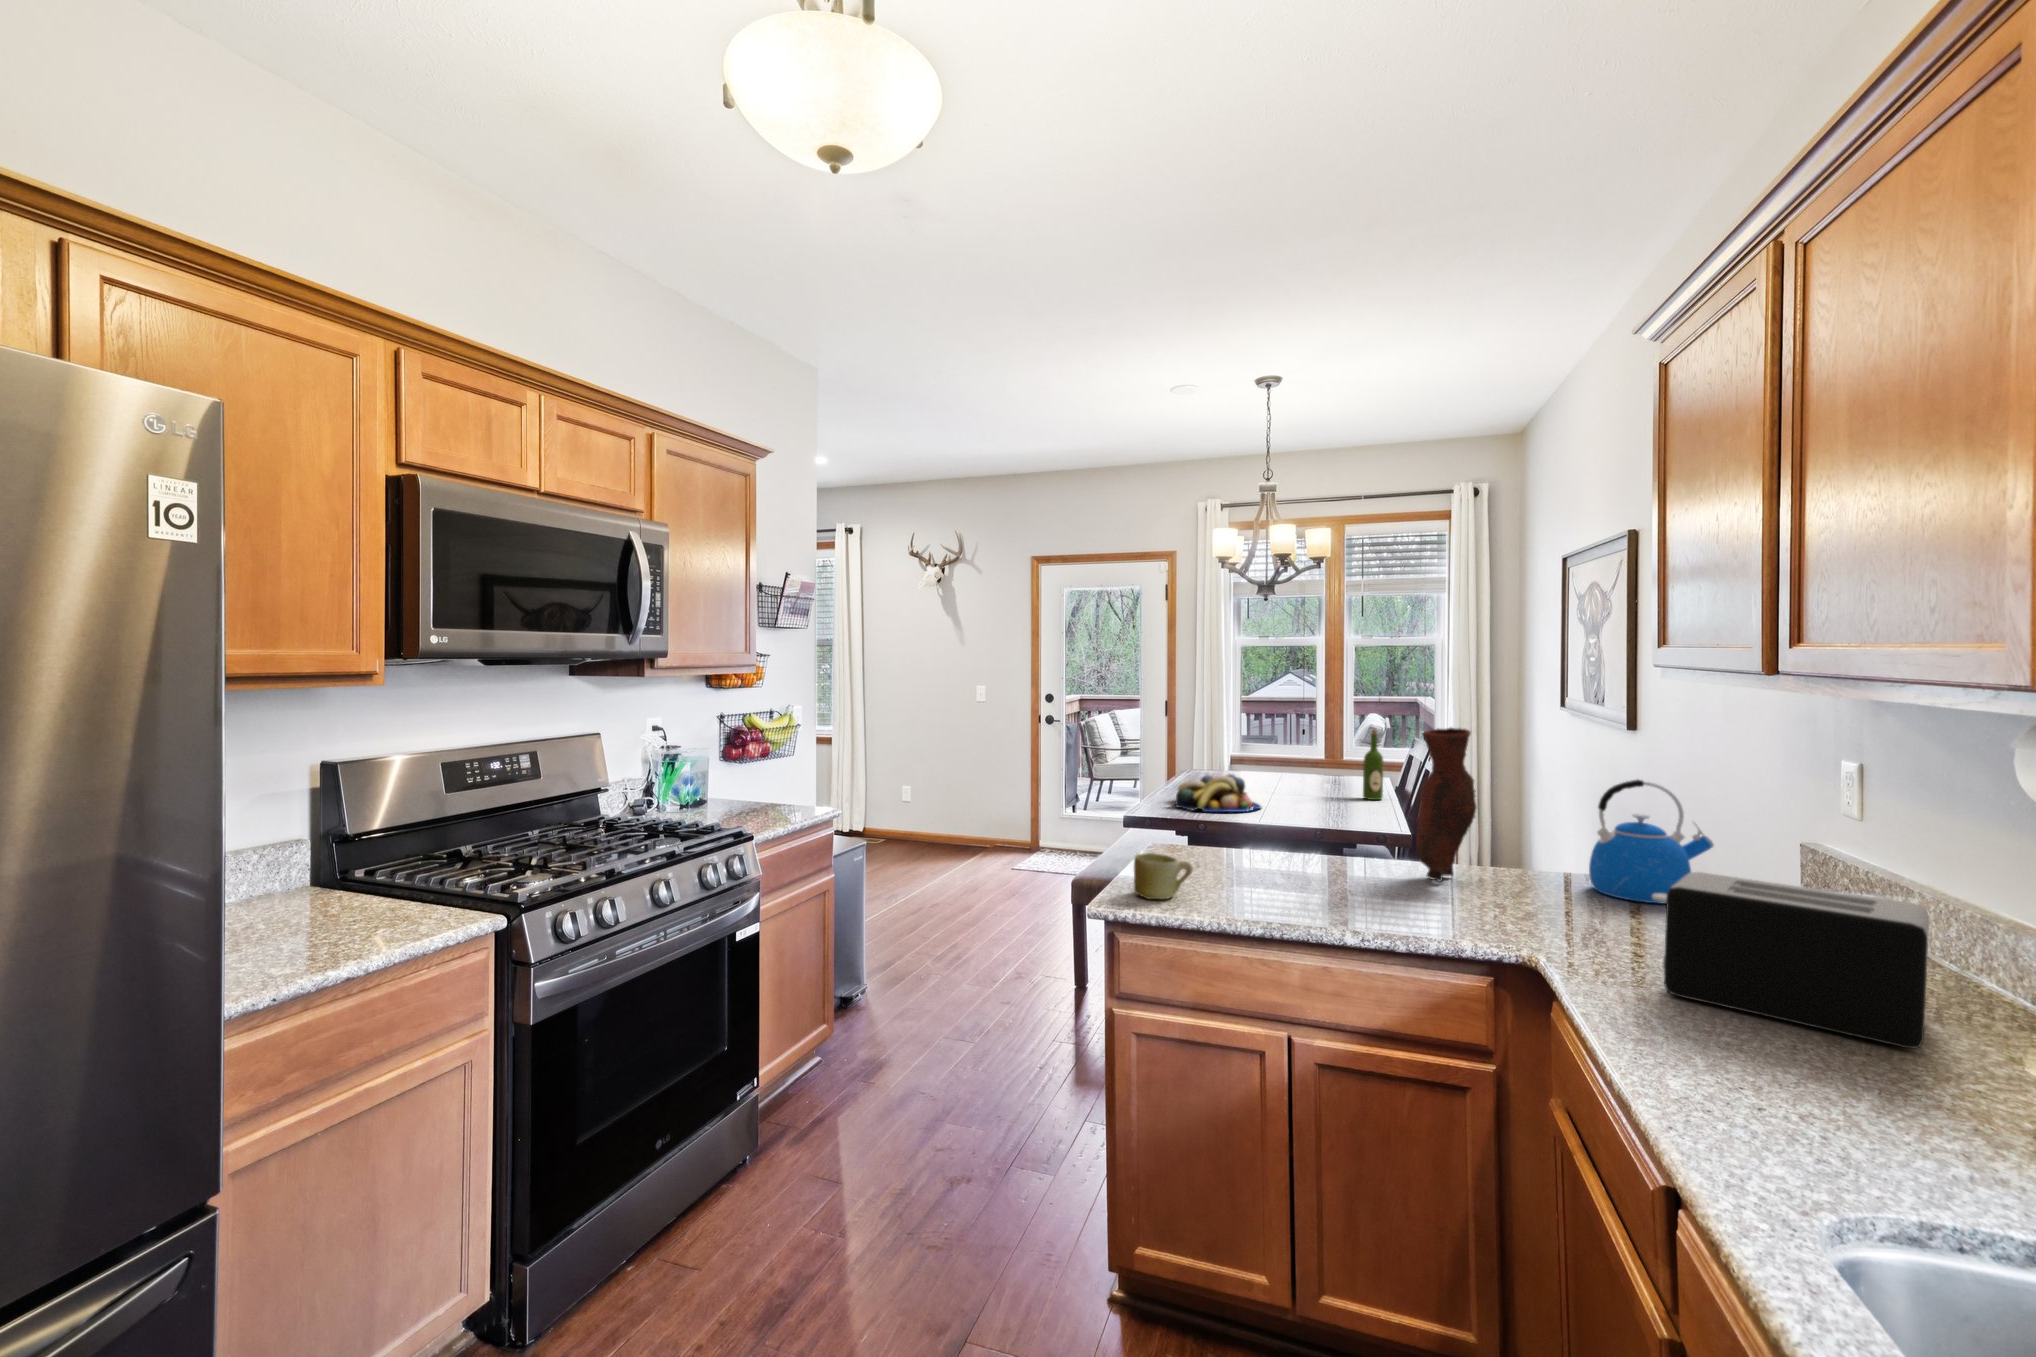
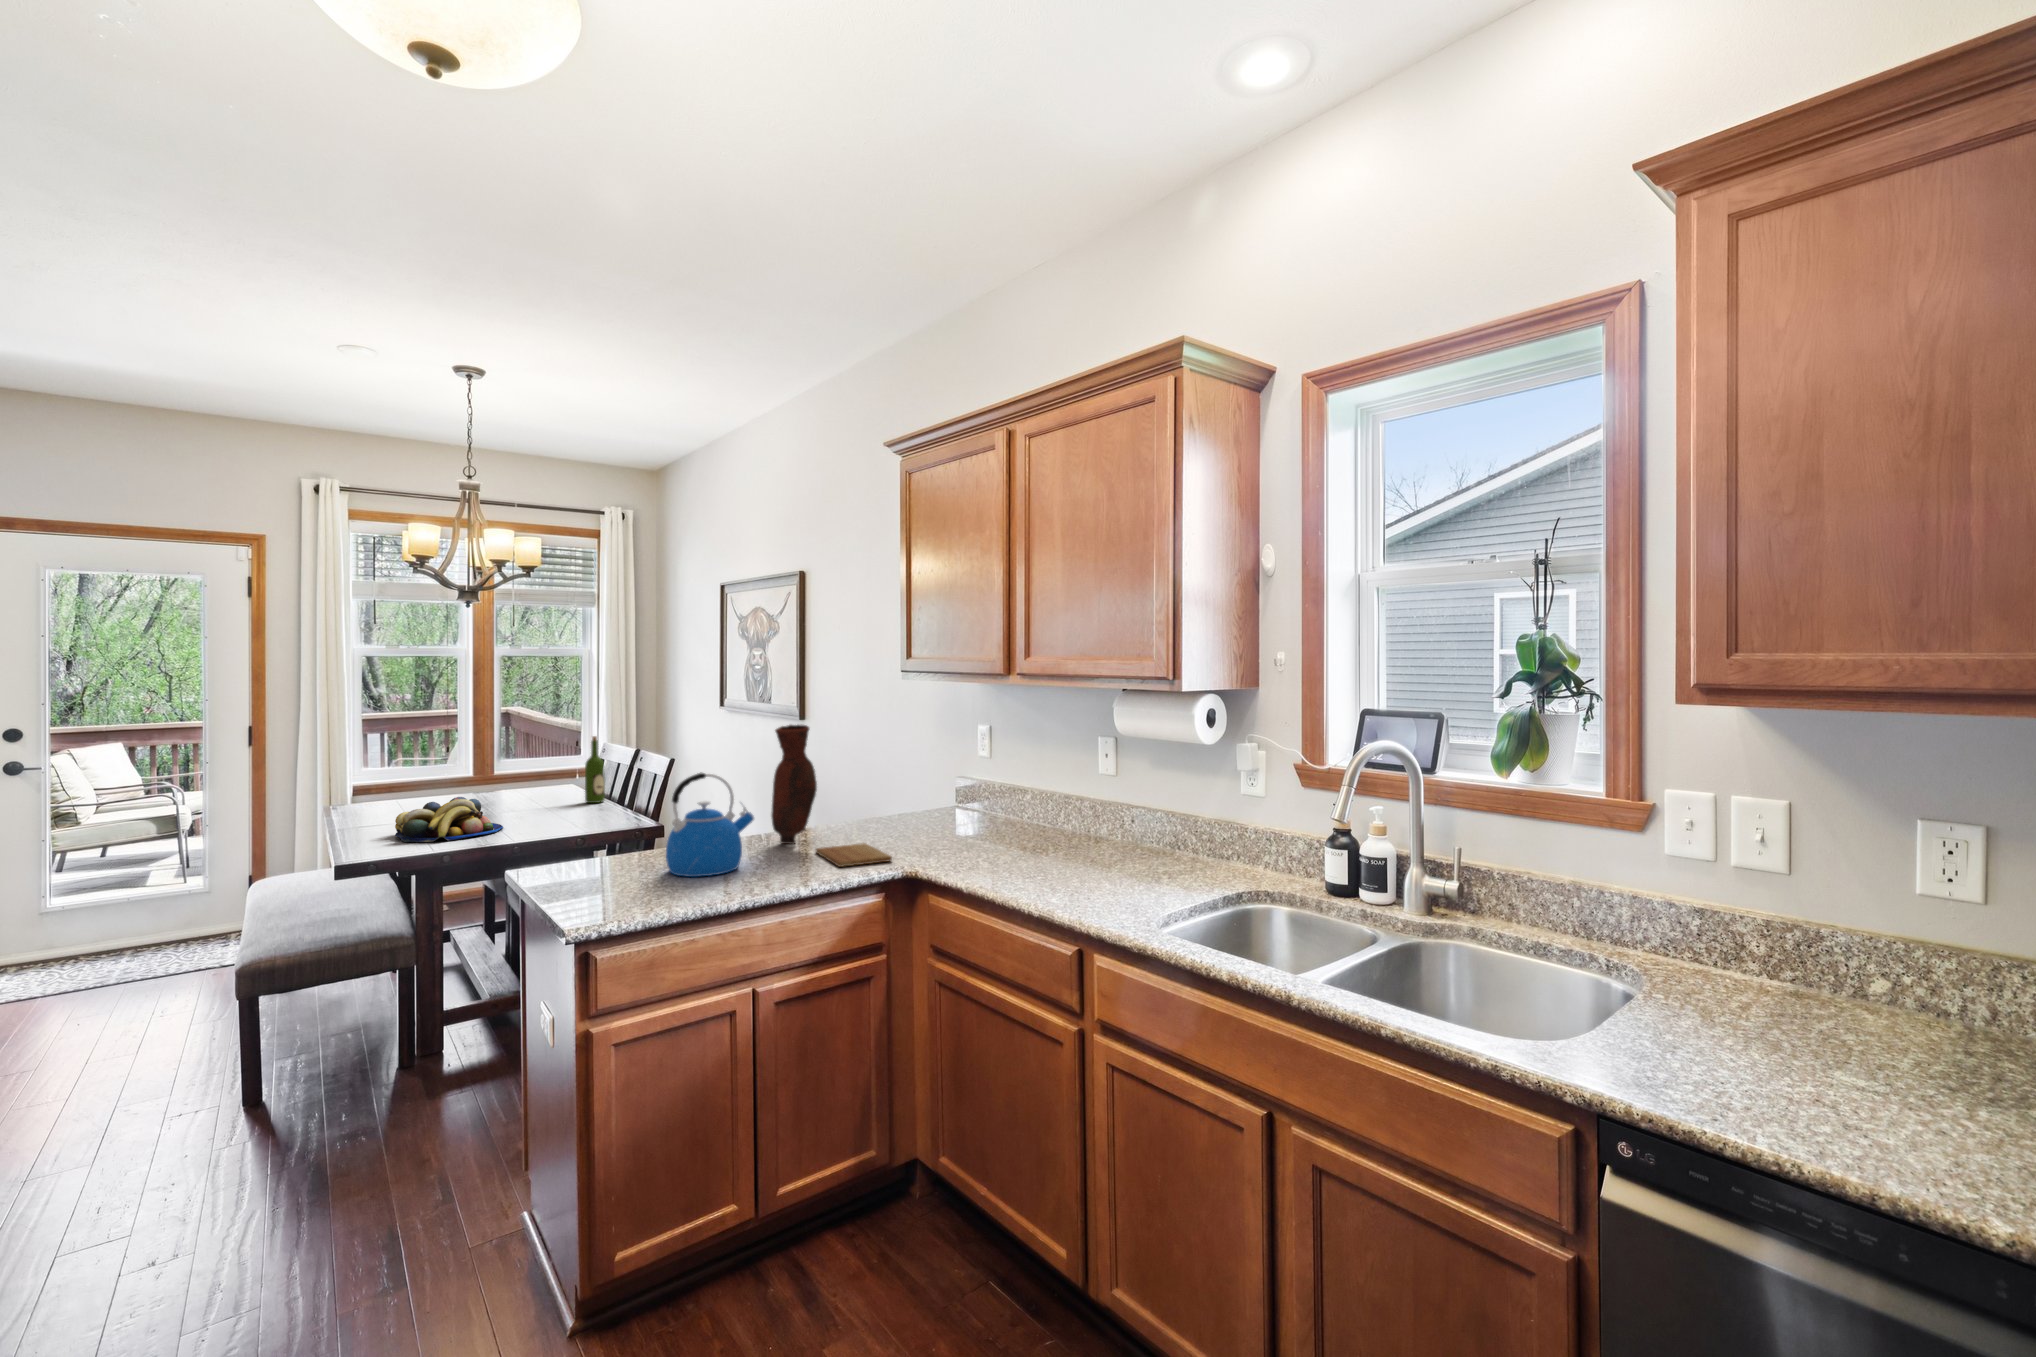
kettle: present [1589,780,1714,904] -> present [666,773,754,877]
mug: present [1134,853,1193,899] -> none [592,865,648,908]
toaster: present [1652,872,1929,1048] -> none [972,795,1096,871]
cutting board: none [1444,892,1532,934] -> present [816,843,892,867]

